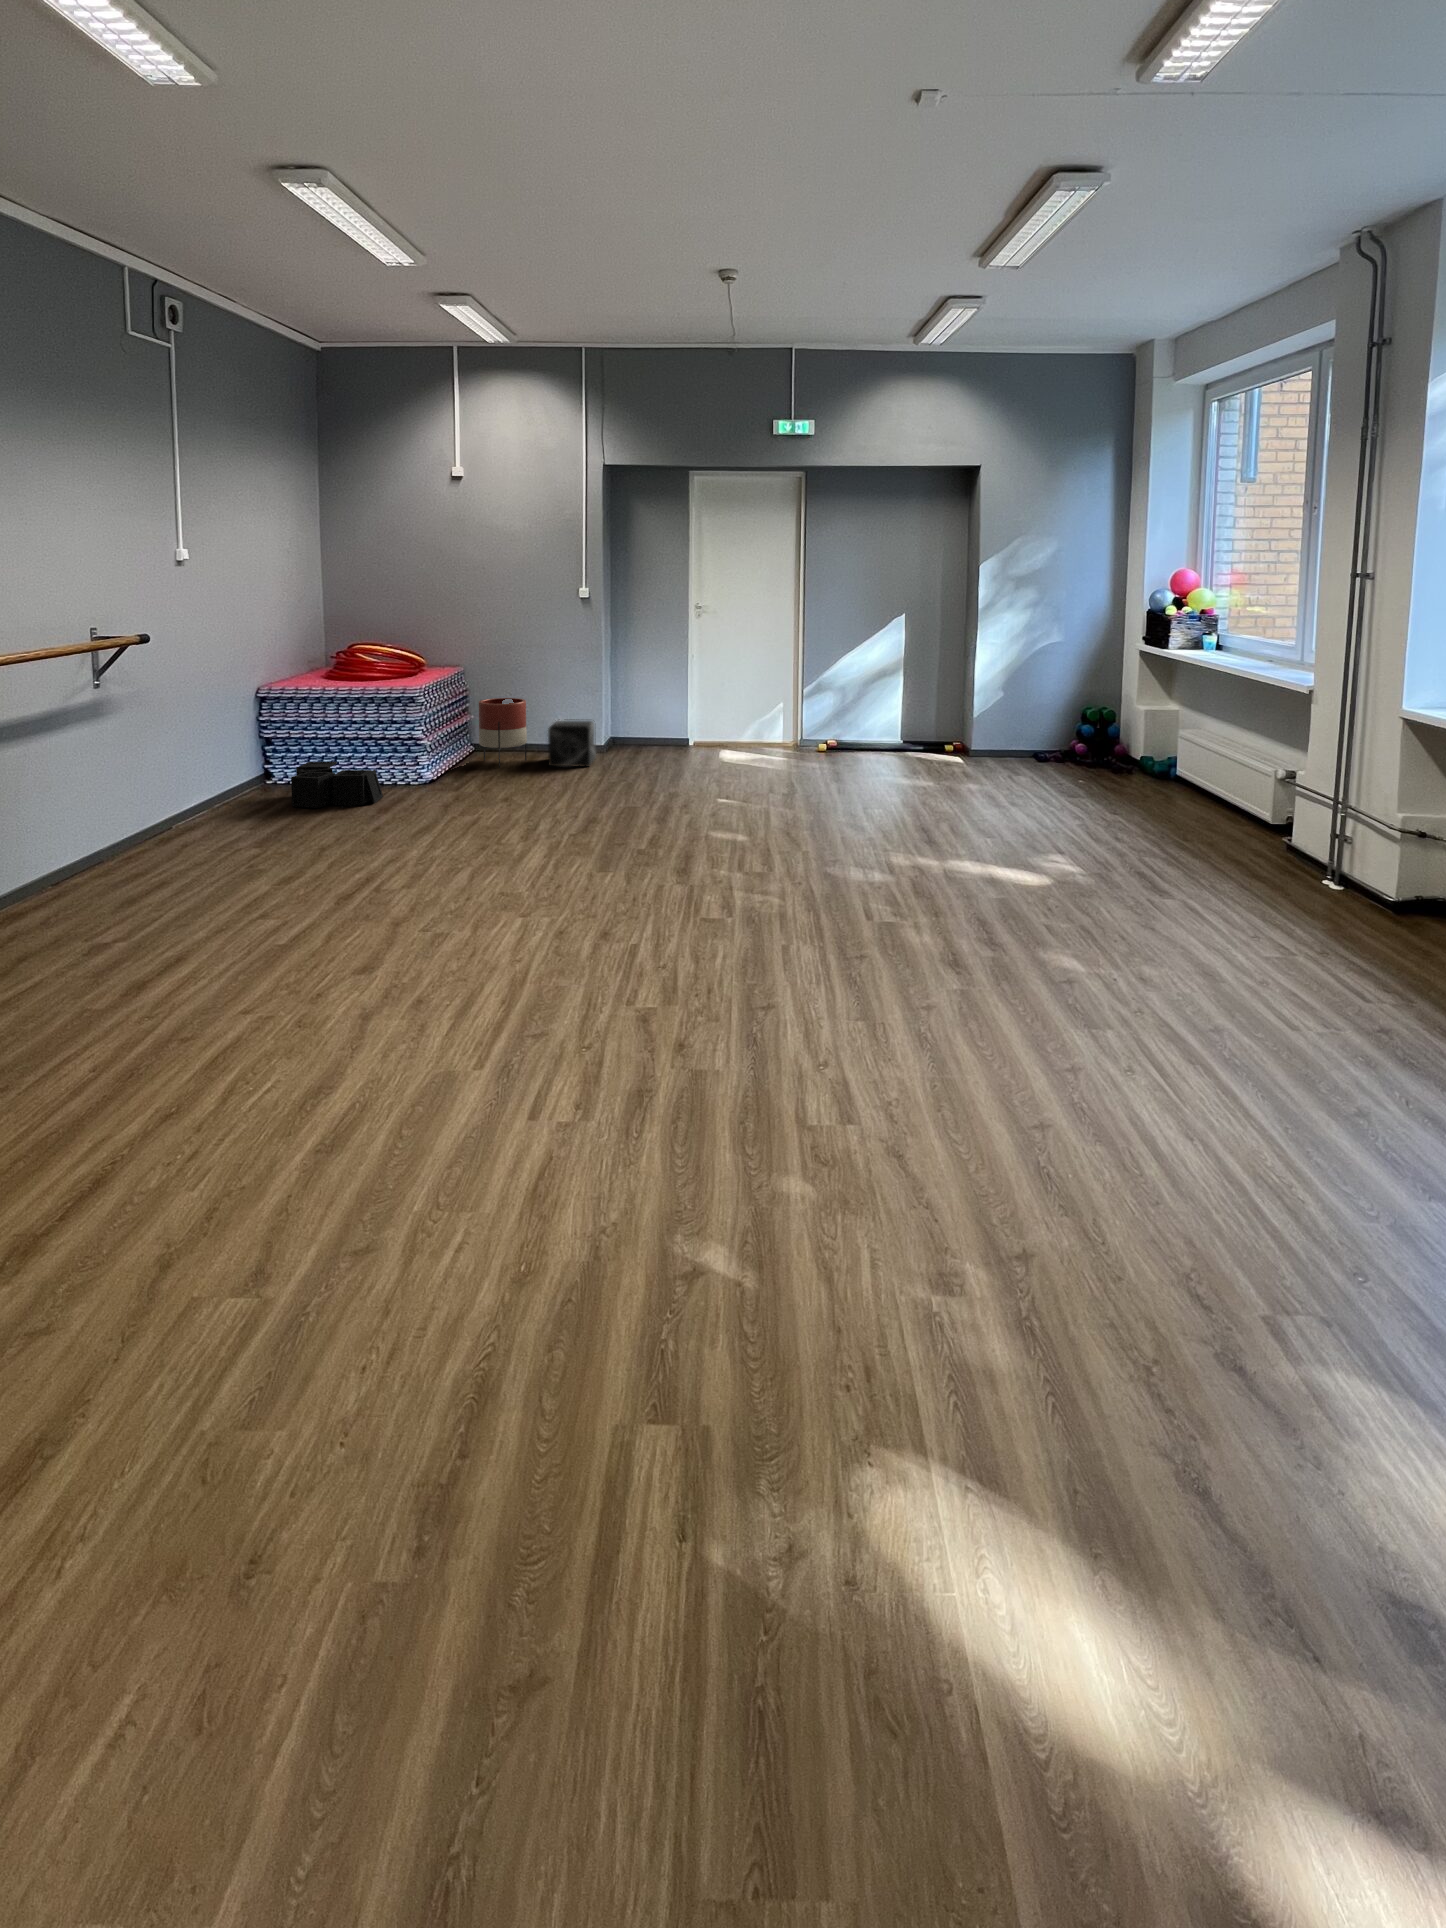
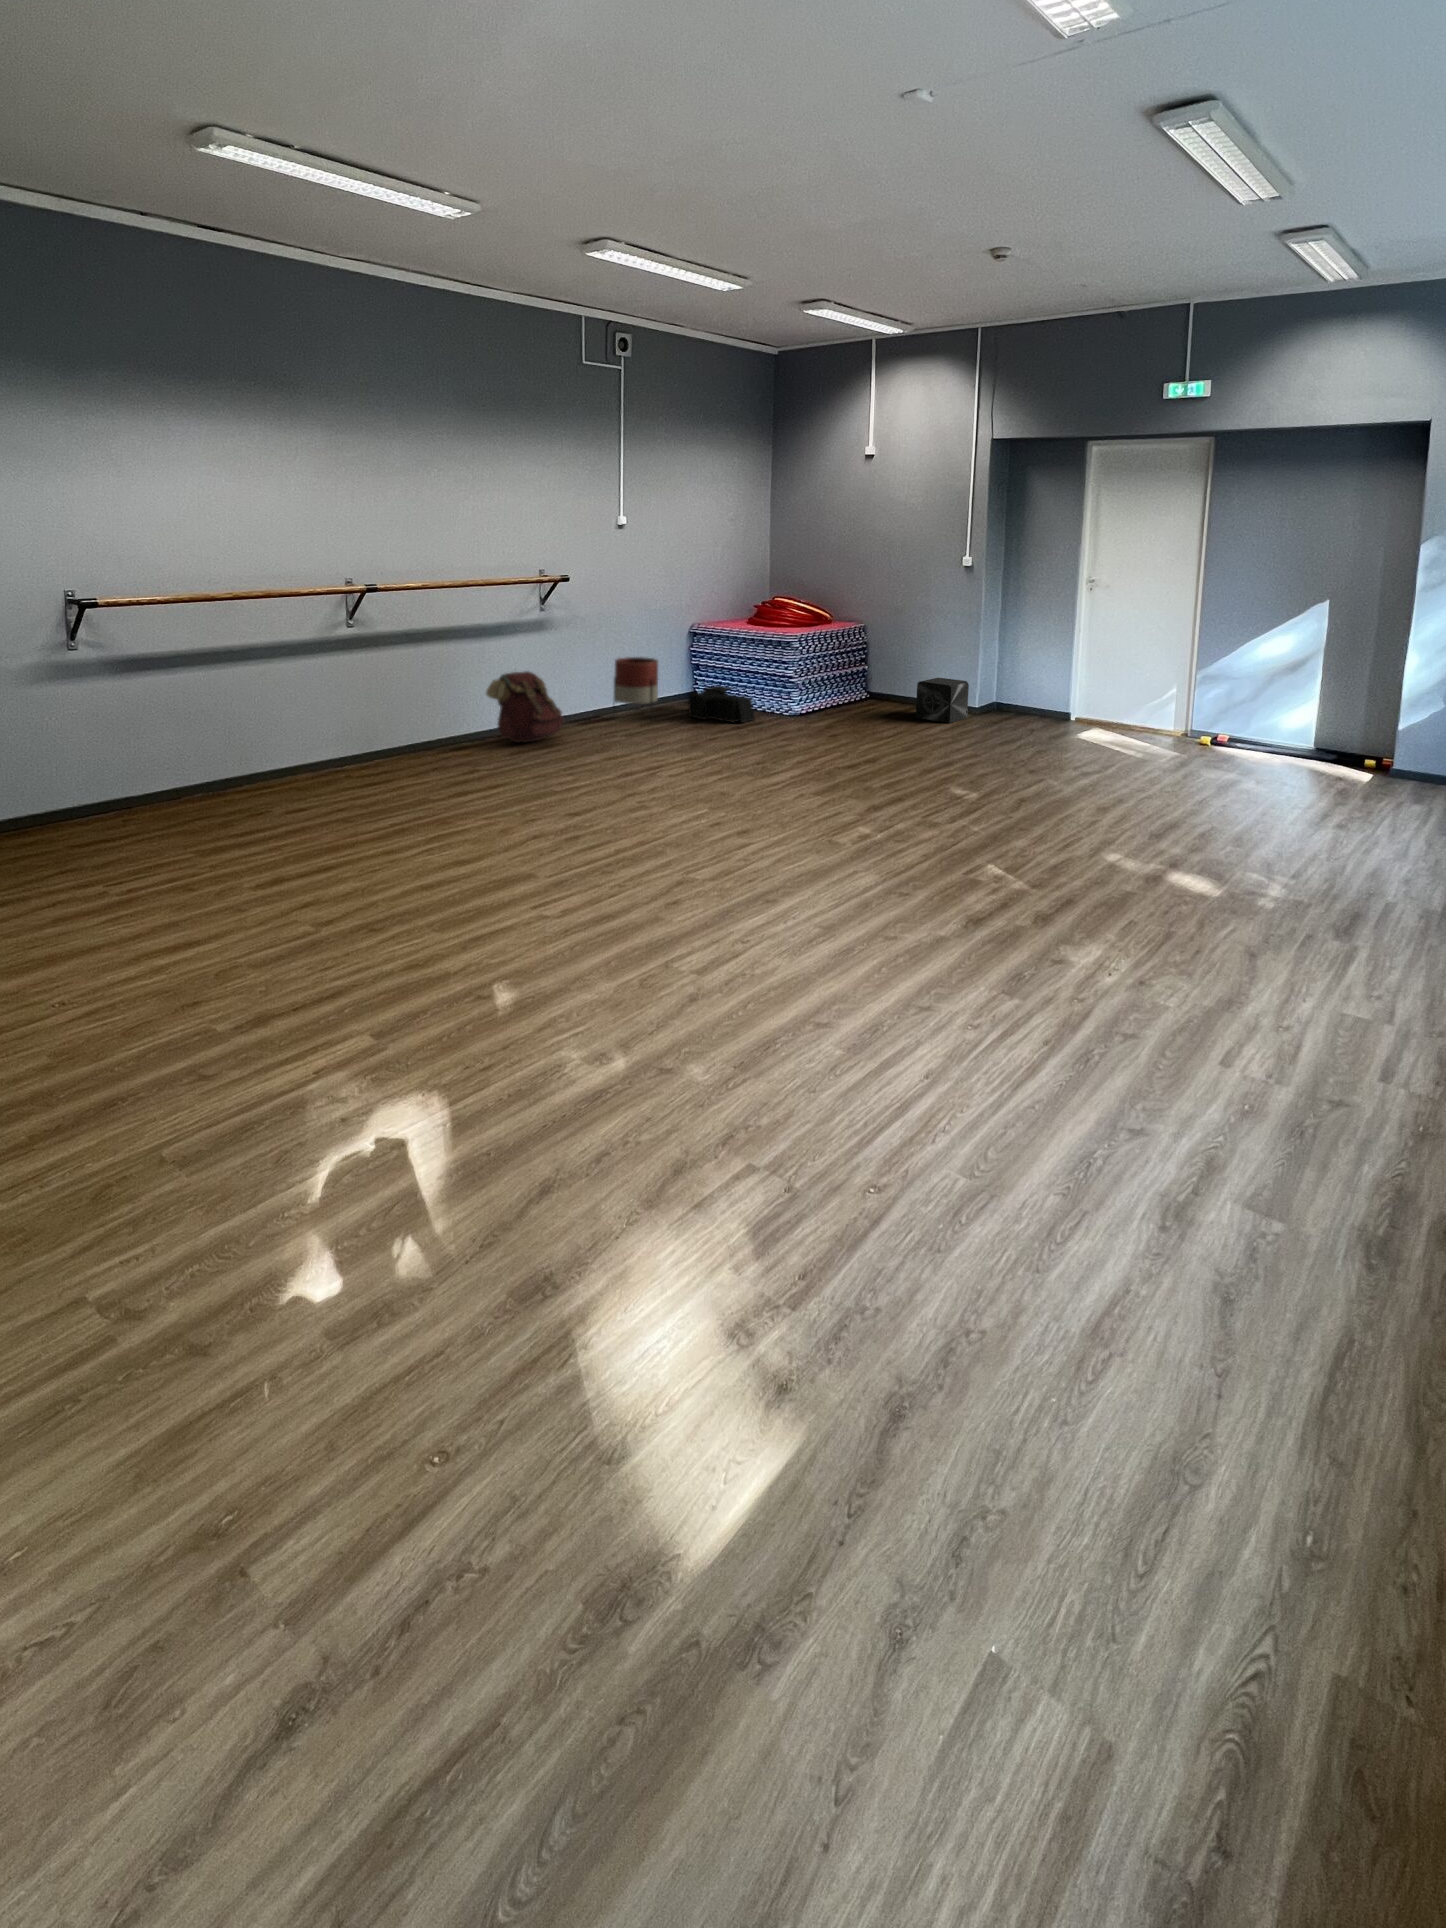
planter: present [479,698,527,768] -> present [613,657,658,717]
backpack: none [33,778,169,886] -> present [486,671,564,742]

